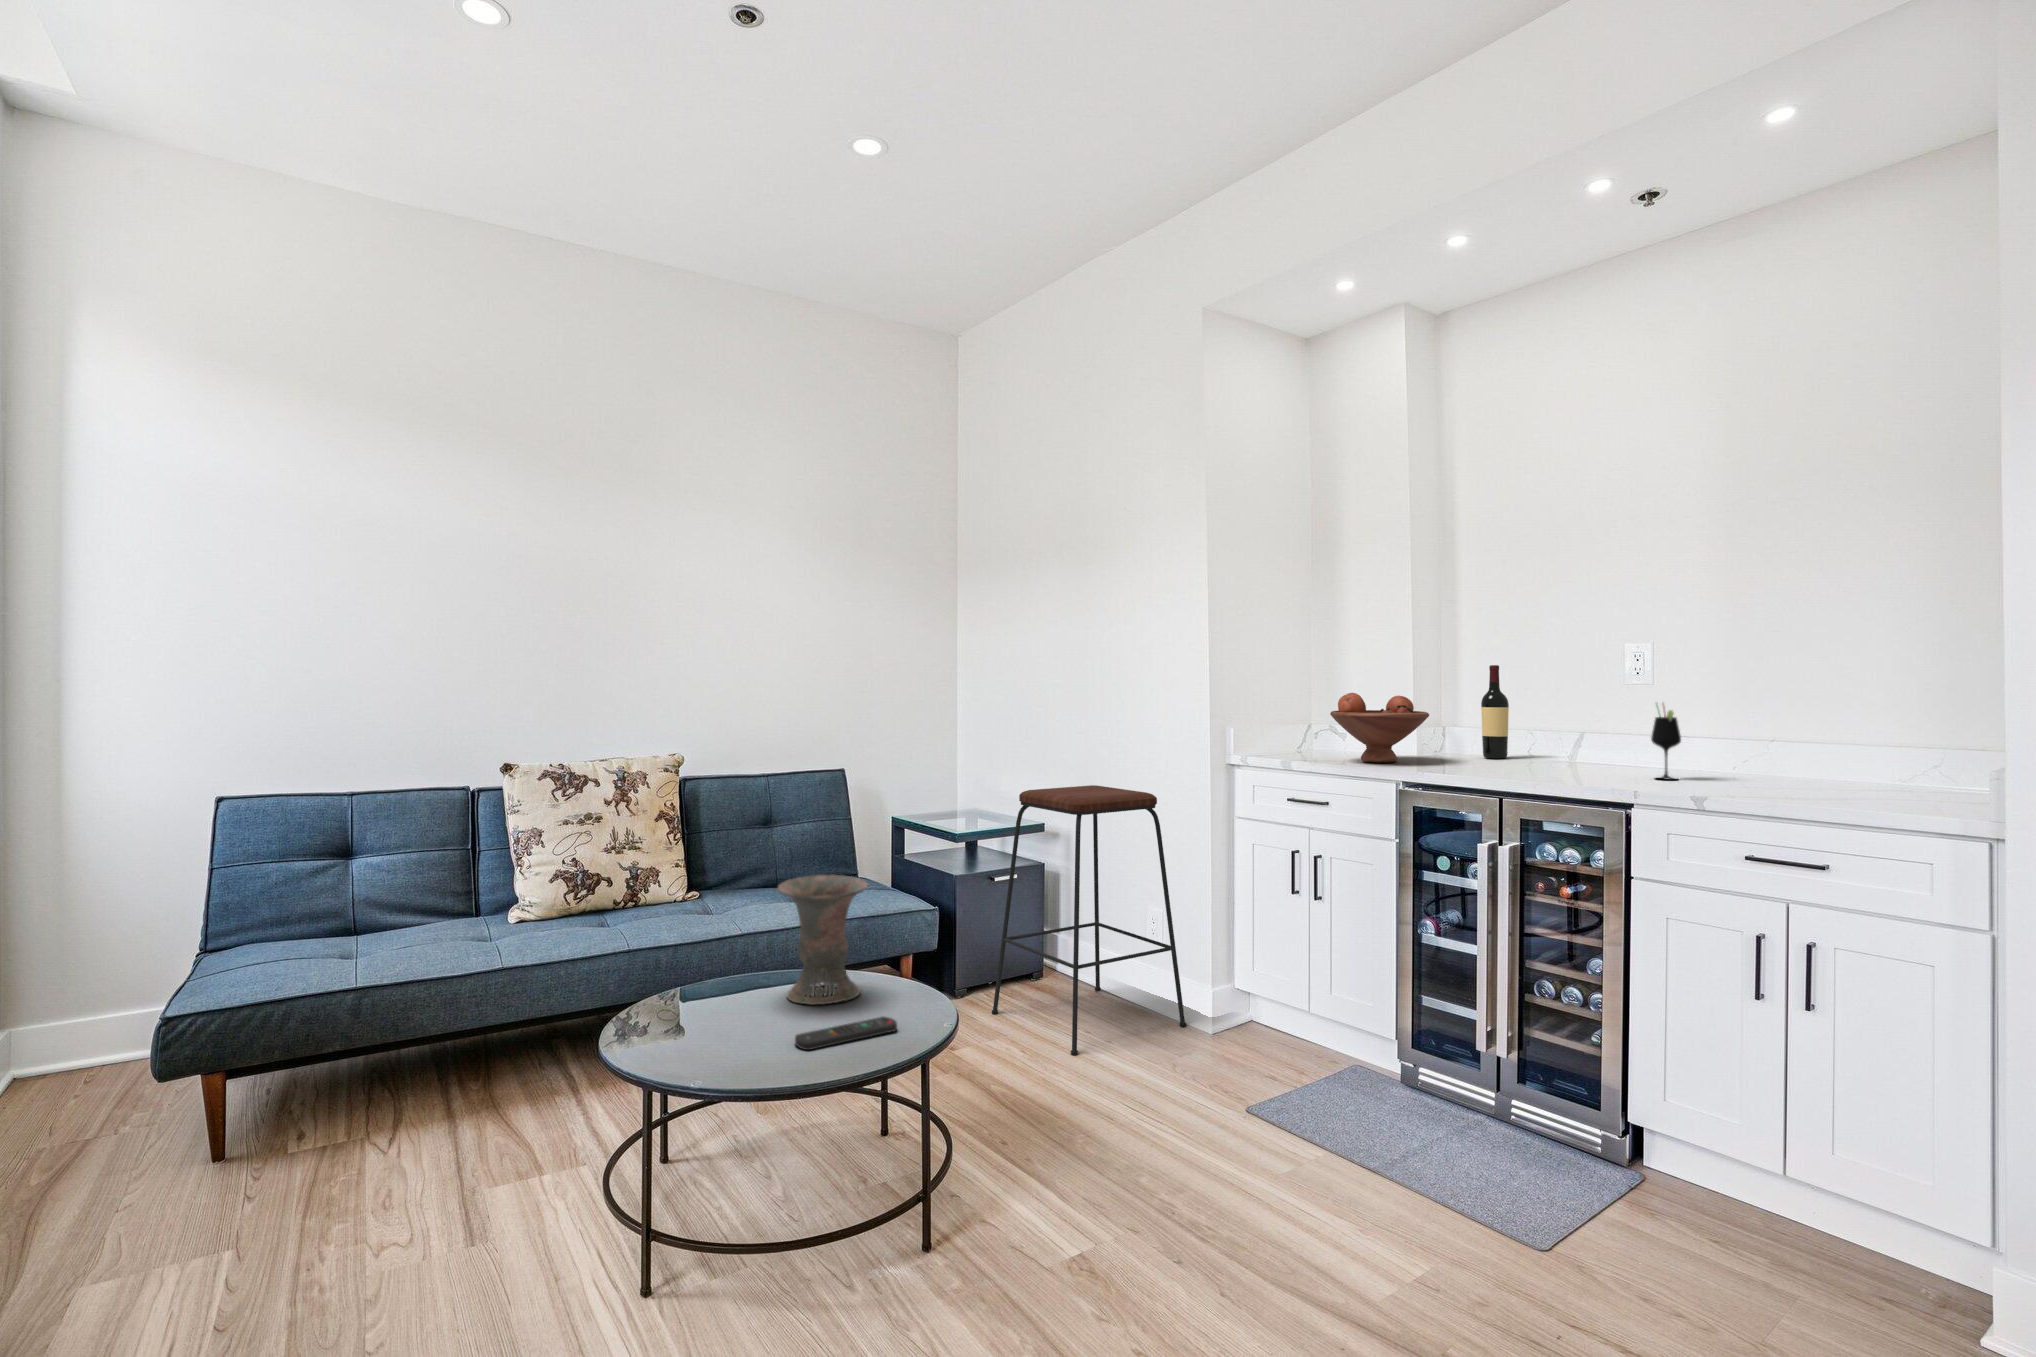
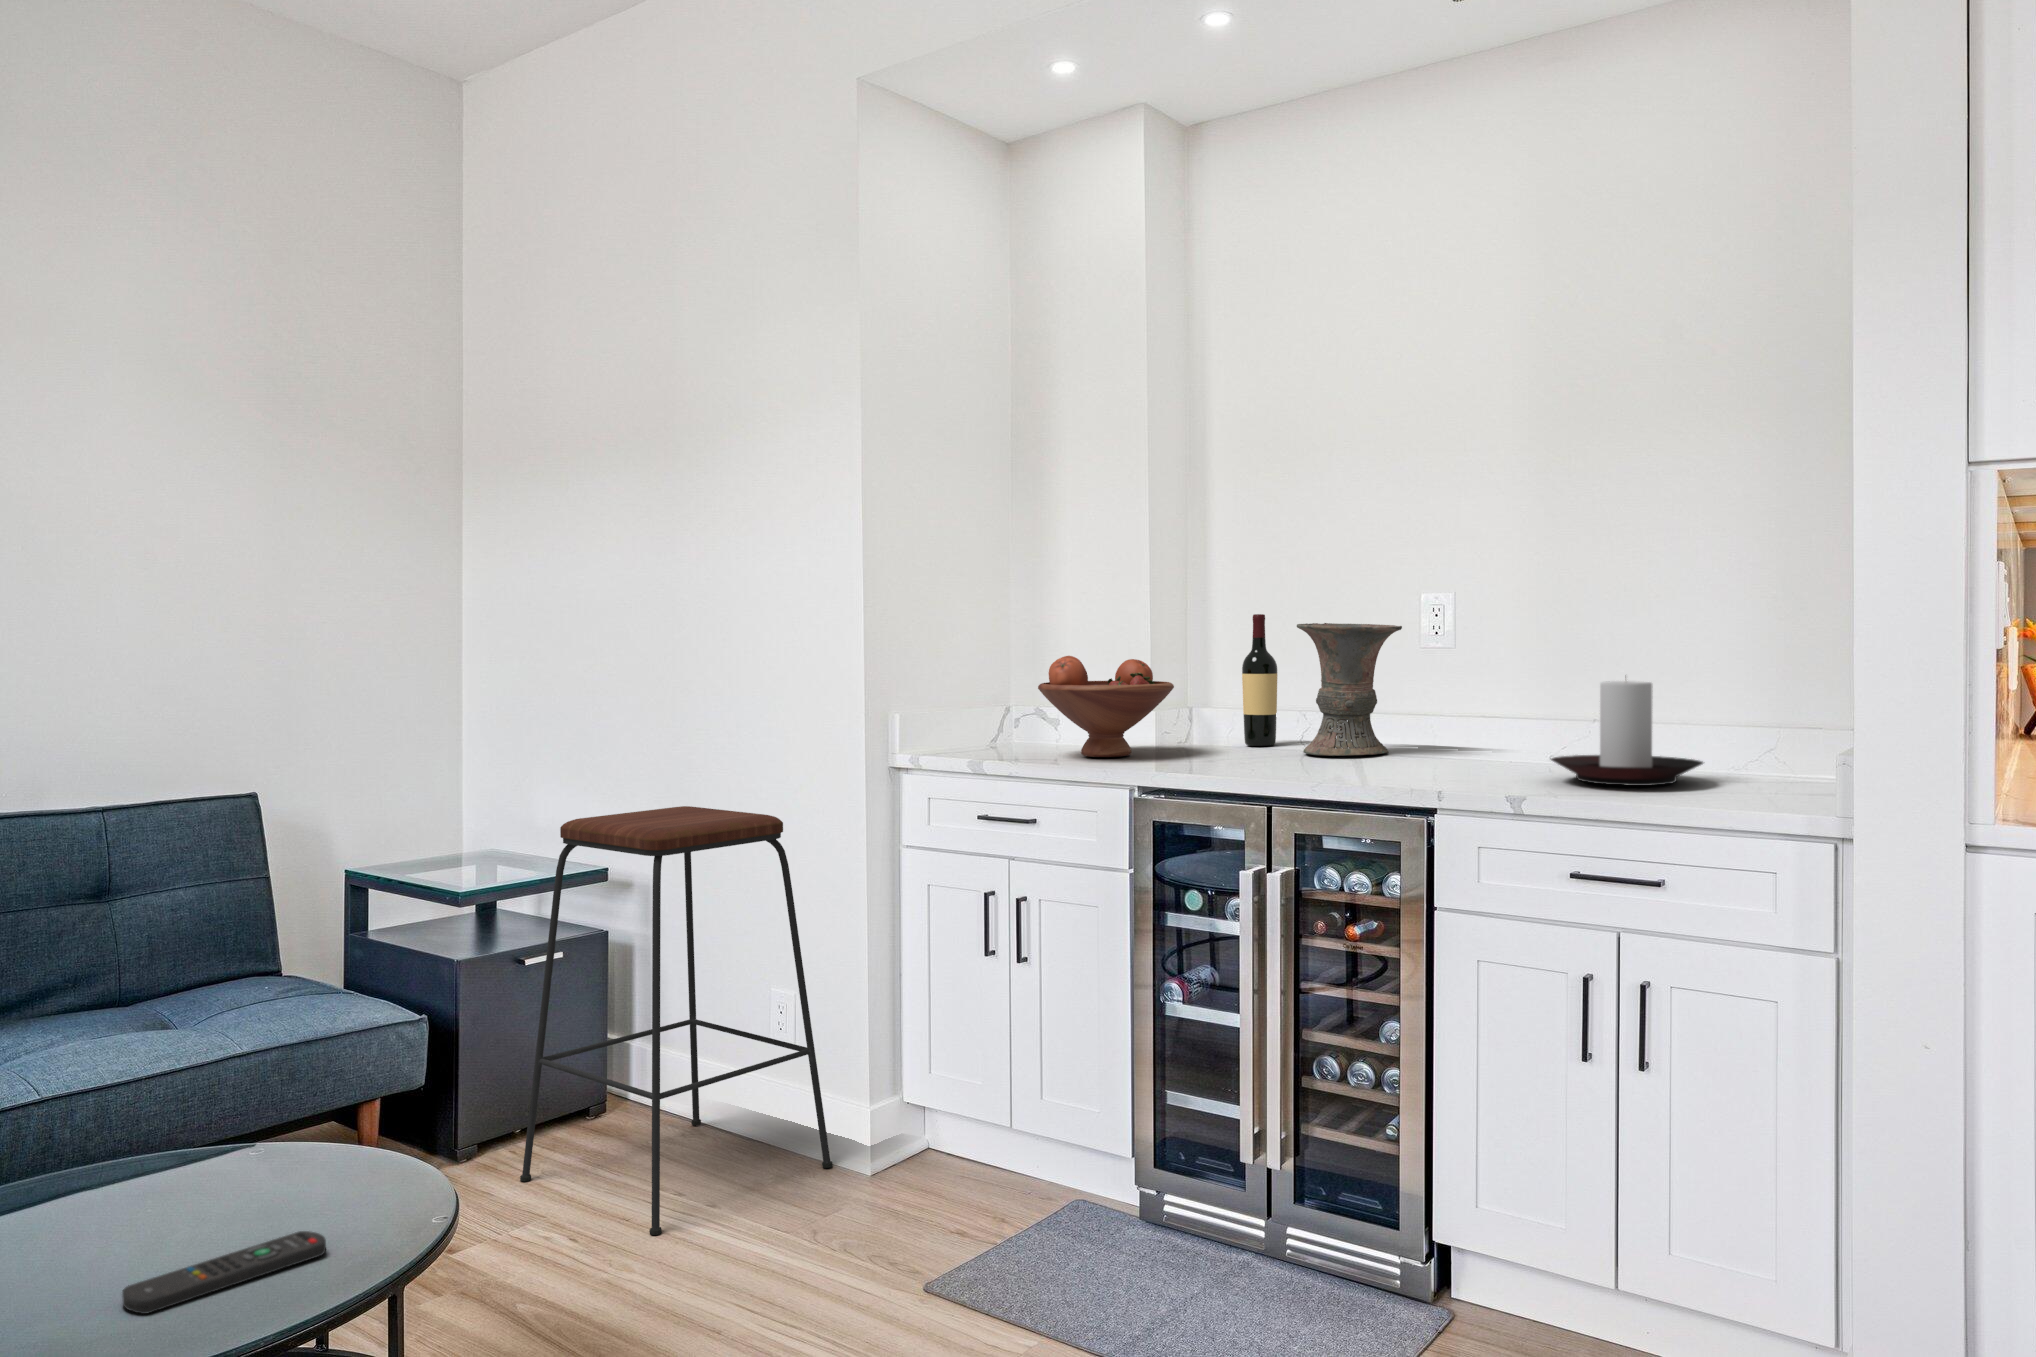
wine glass: present [1651,707,1681,780] -> none [1457,665,1493,770]
candle holder: none [1728,711,1866,795] -> present [1551,681,1703,786]
vase: present [778,875,868,1005] -> present [1297,623,1402,756]

